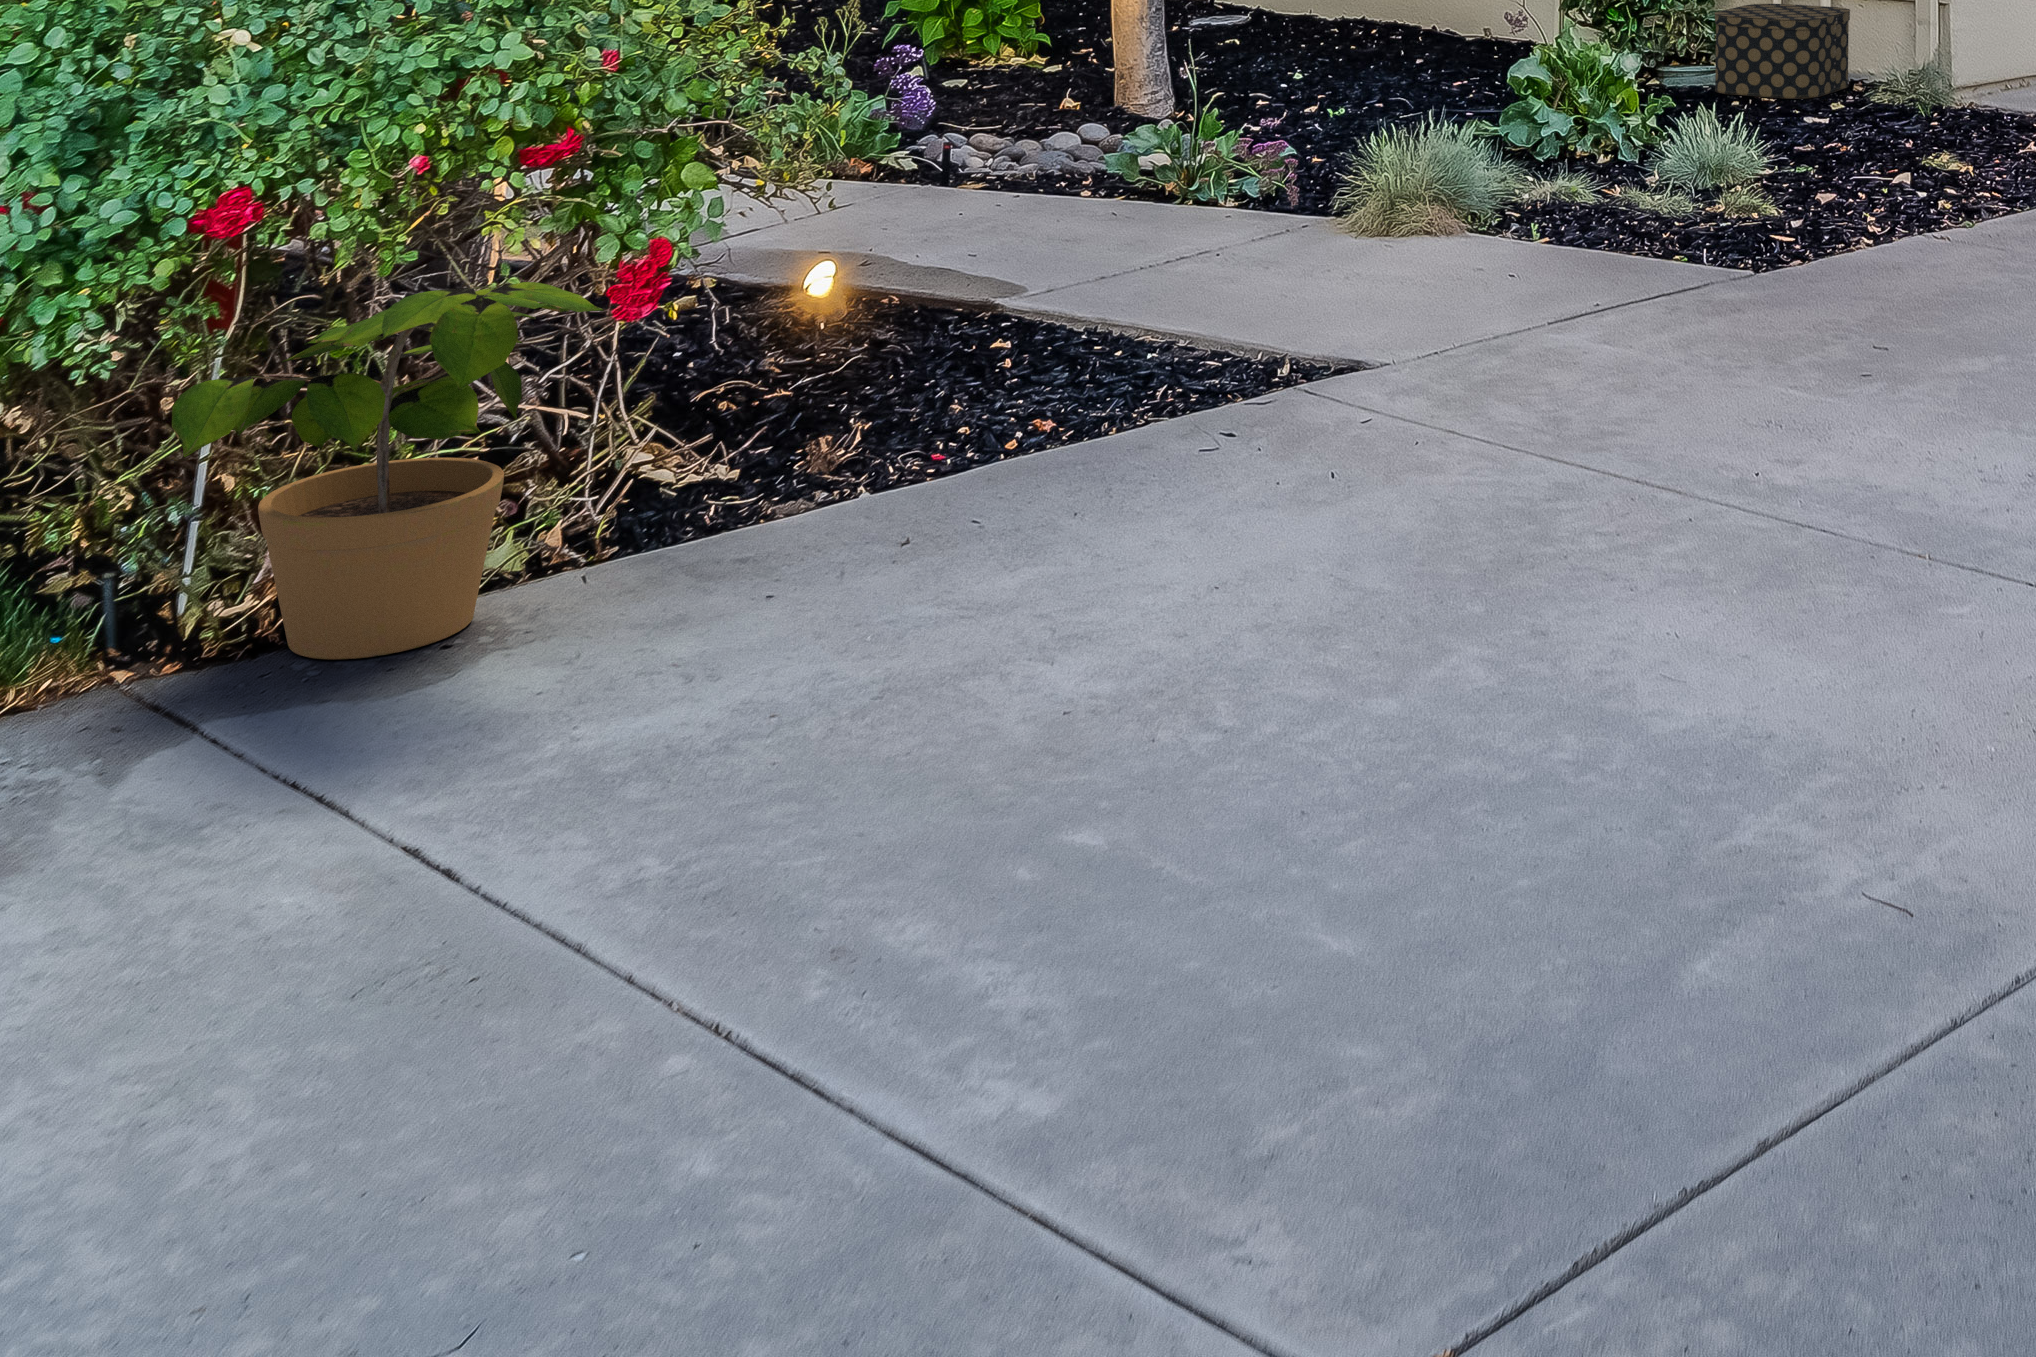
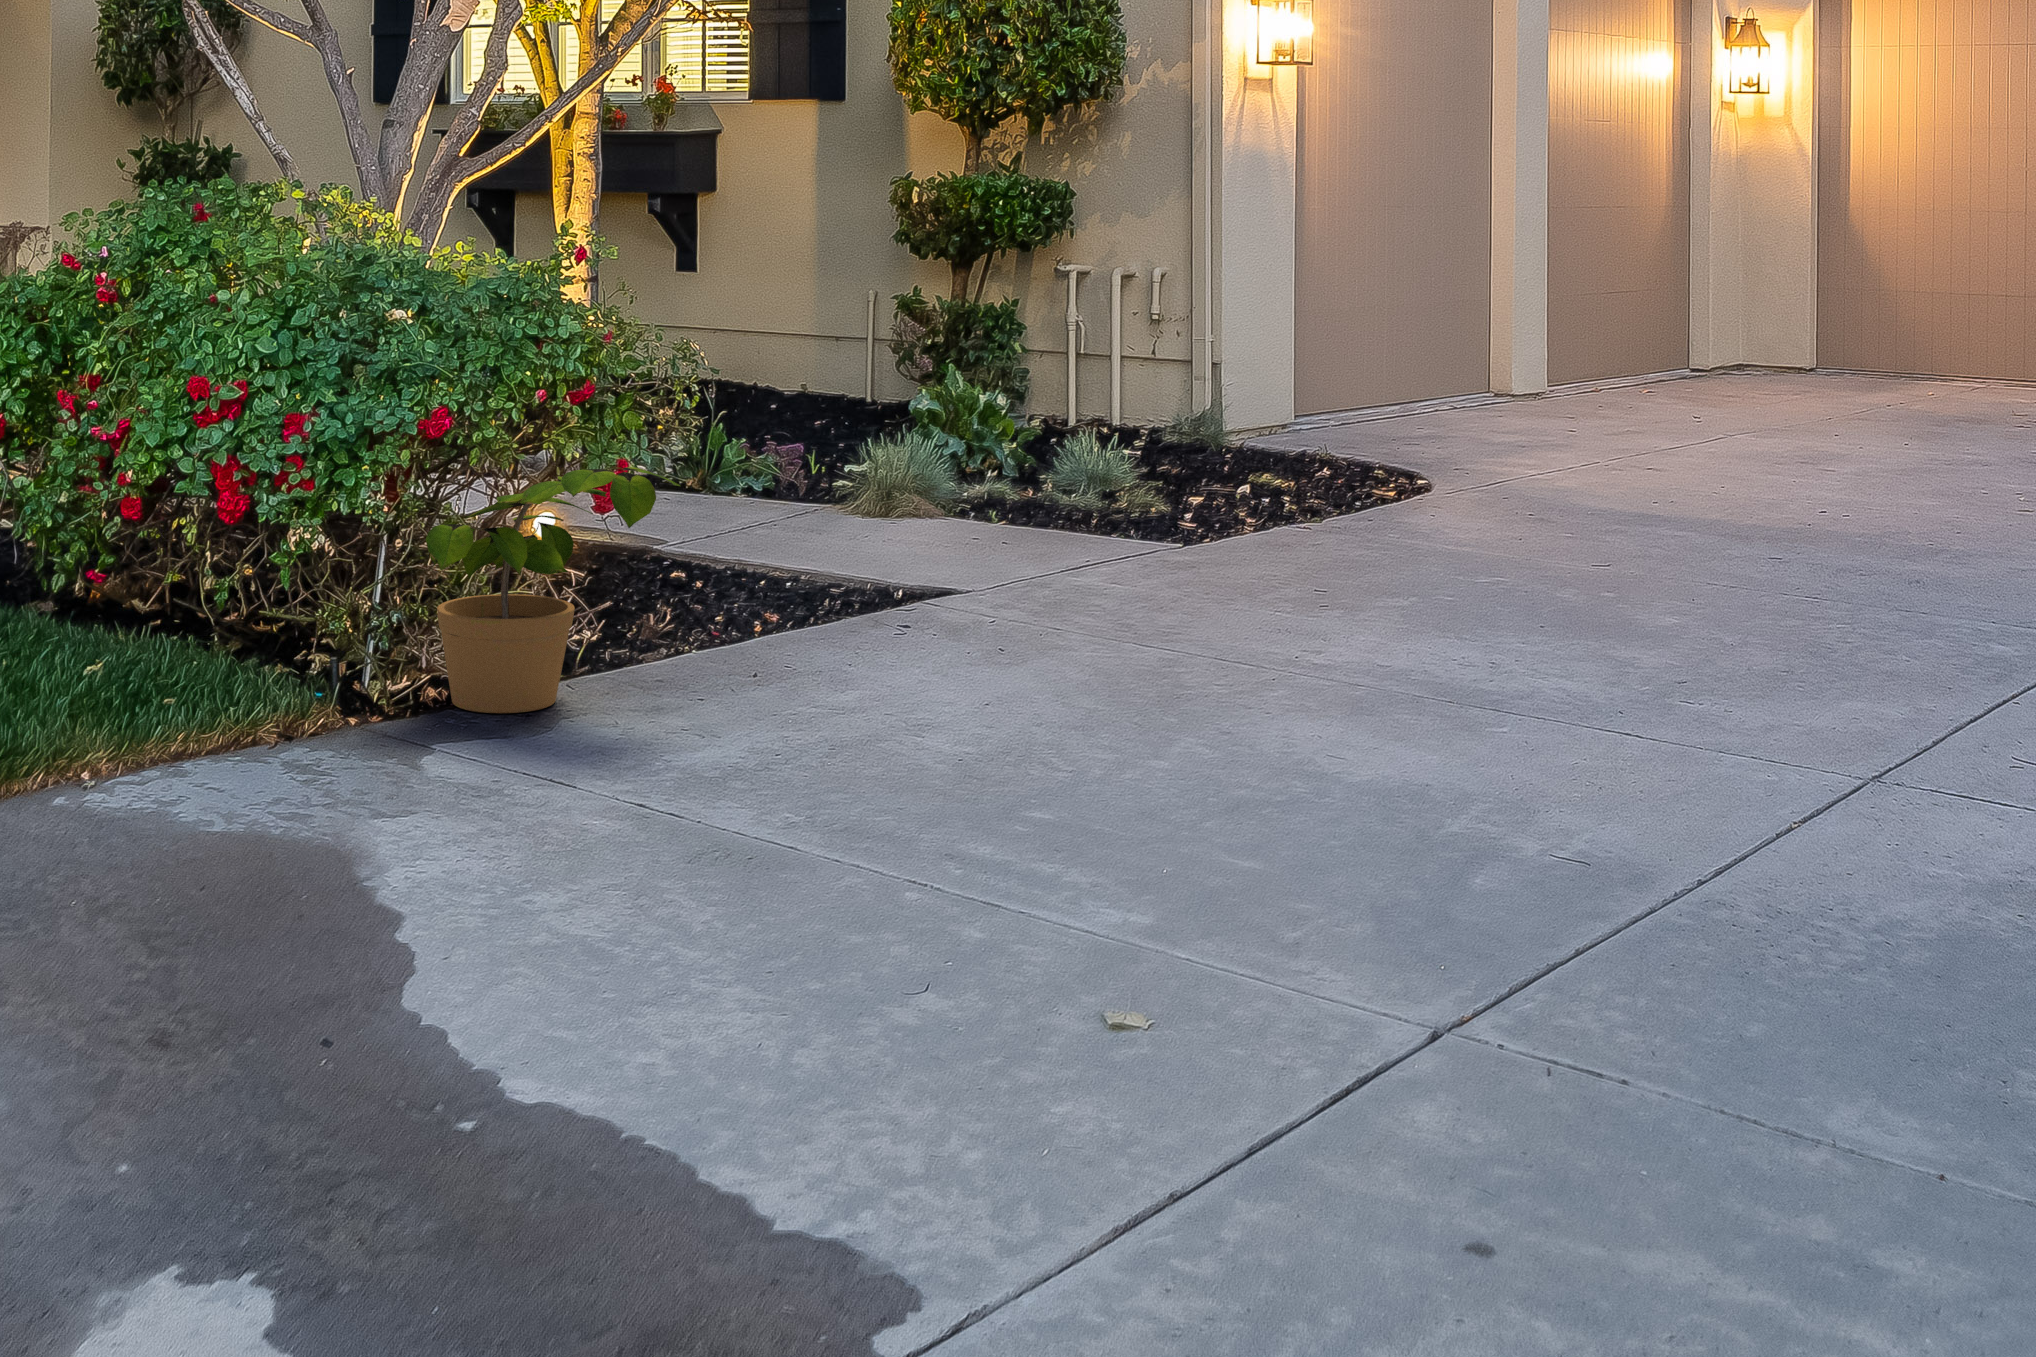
storage box: present [1714,4,1850,99] -> none [1028,363,1135,438]

